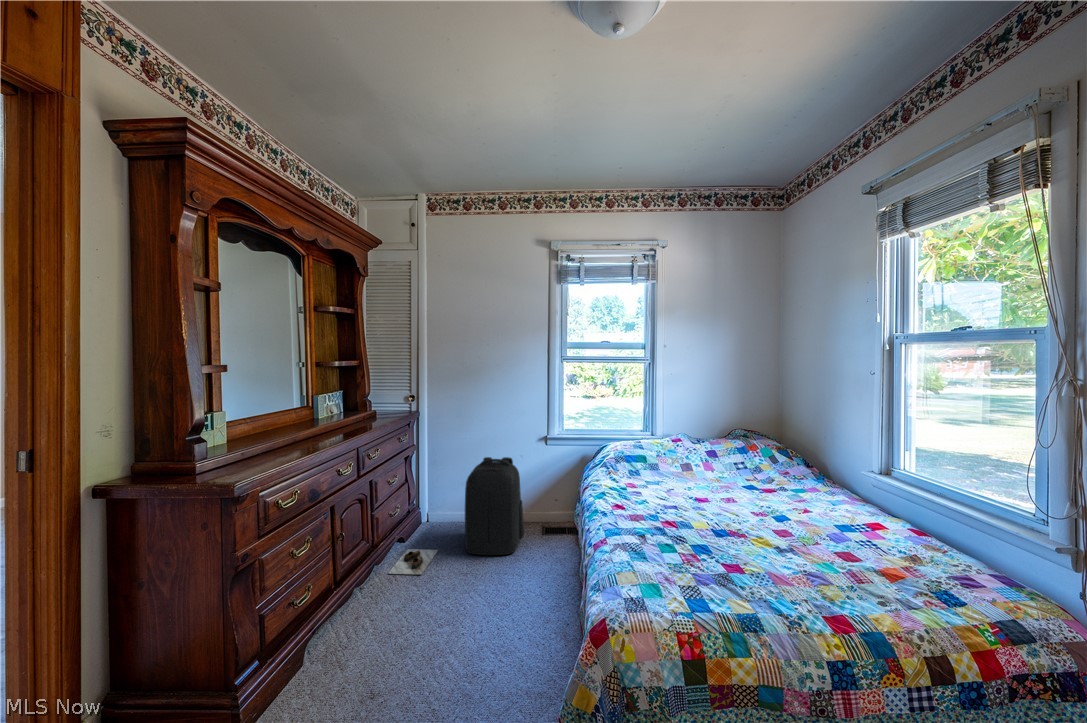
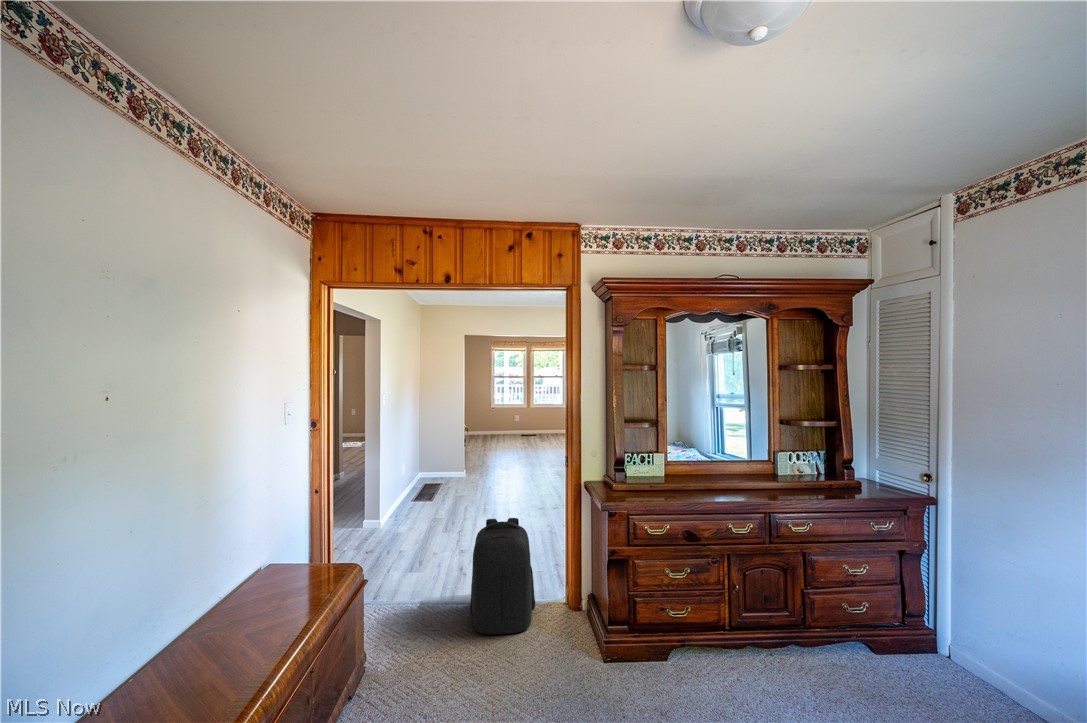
shoe: present [388,549,438,575] -> none [391,631,442,670]

